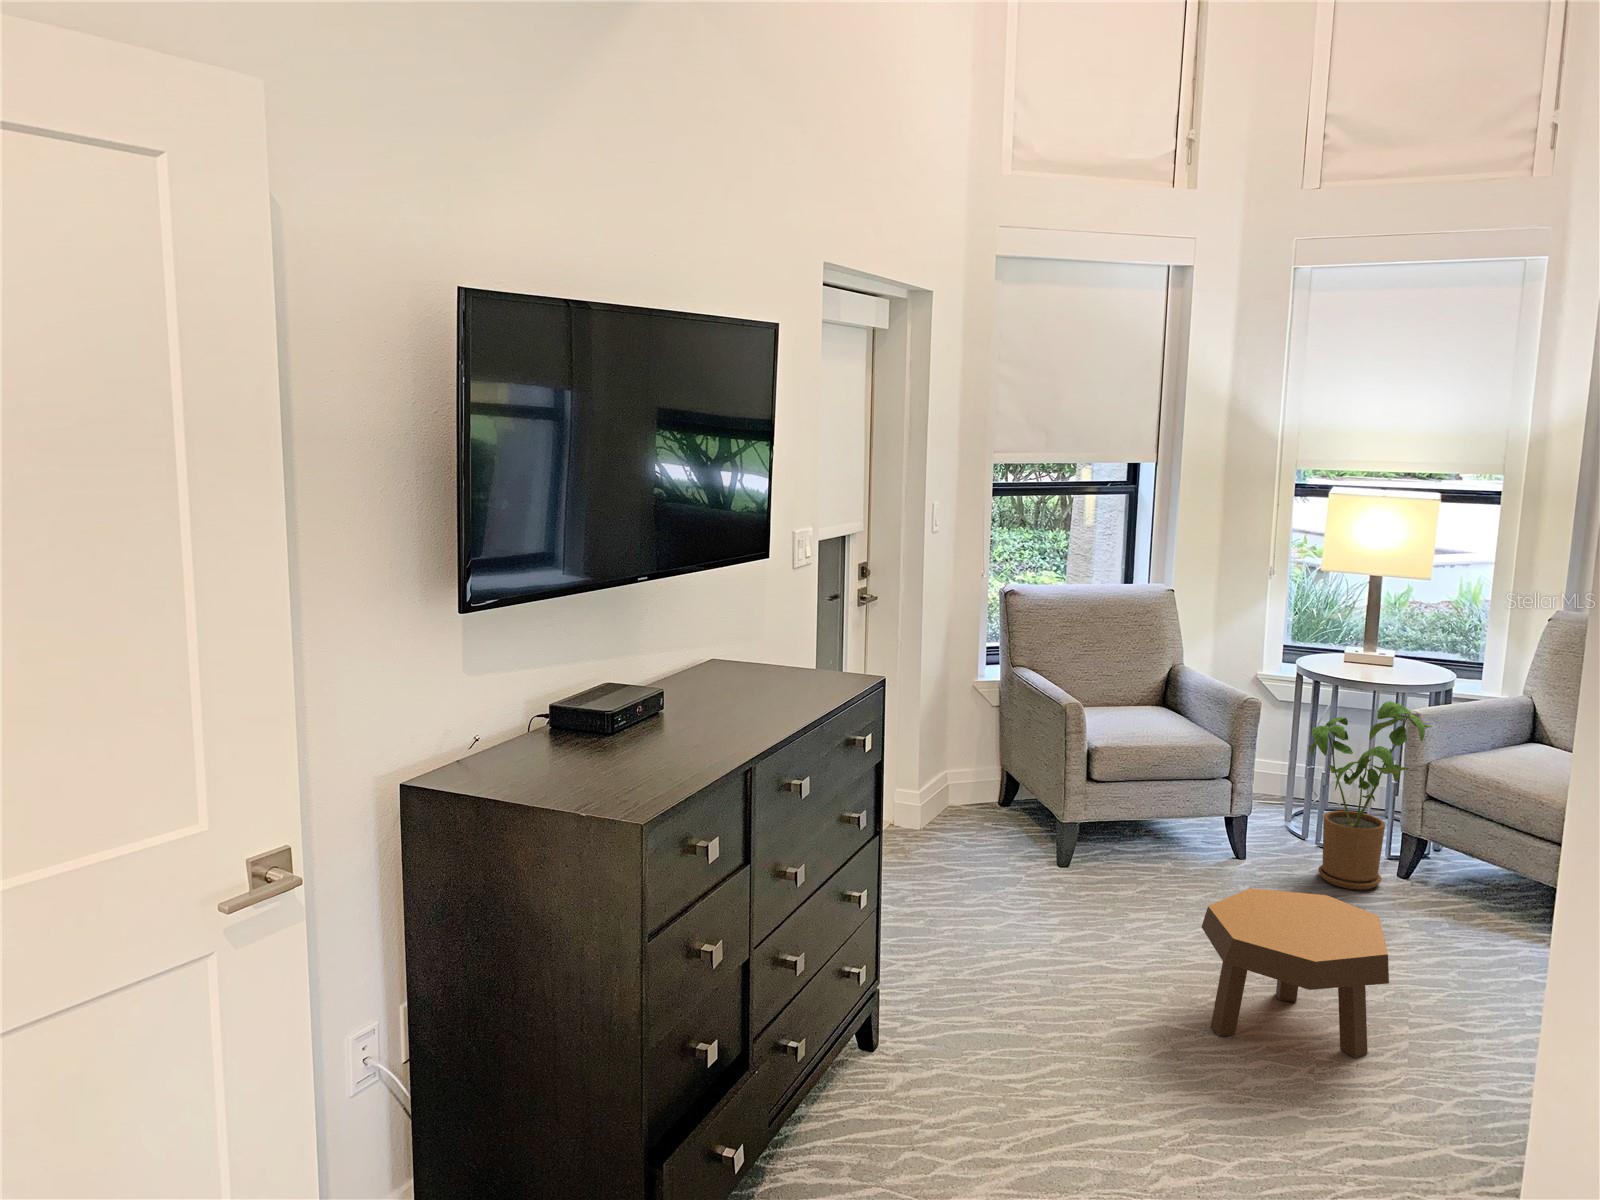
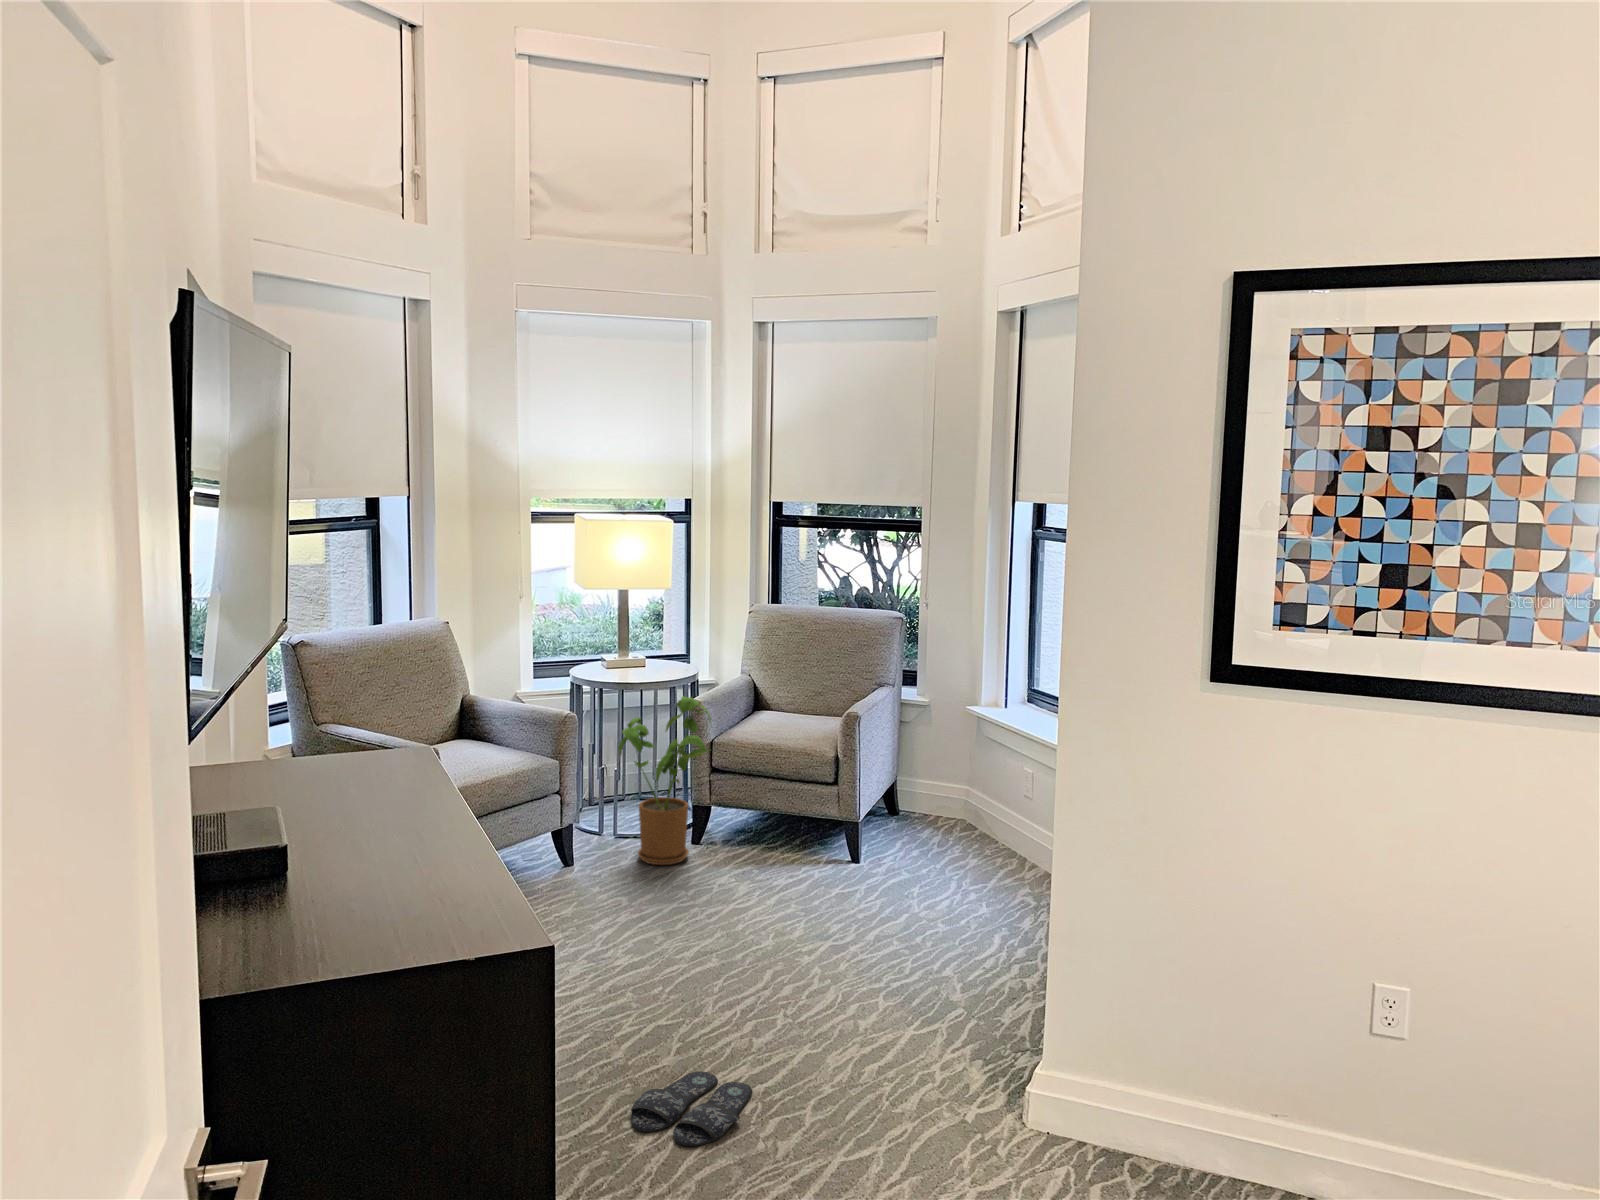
footstool: present [1202,888,1389,1058] -> none [659,867,822,1016]
slippers: none [1049,1073,1193,1143] -> present [631,1071,752,1147]

